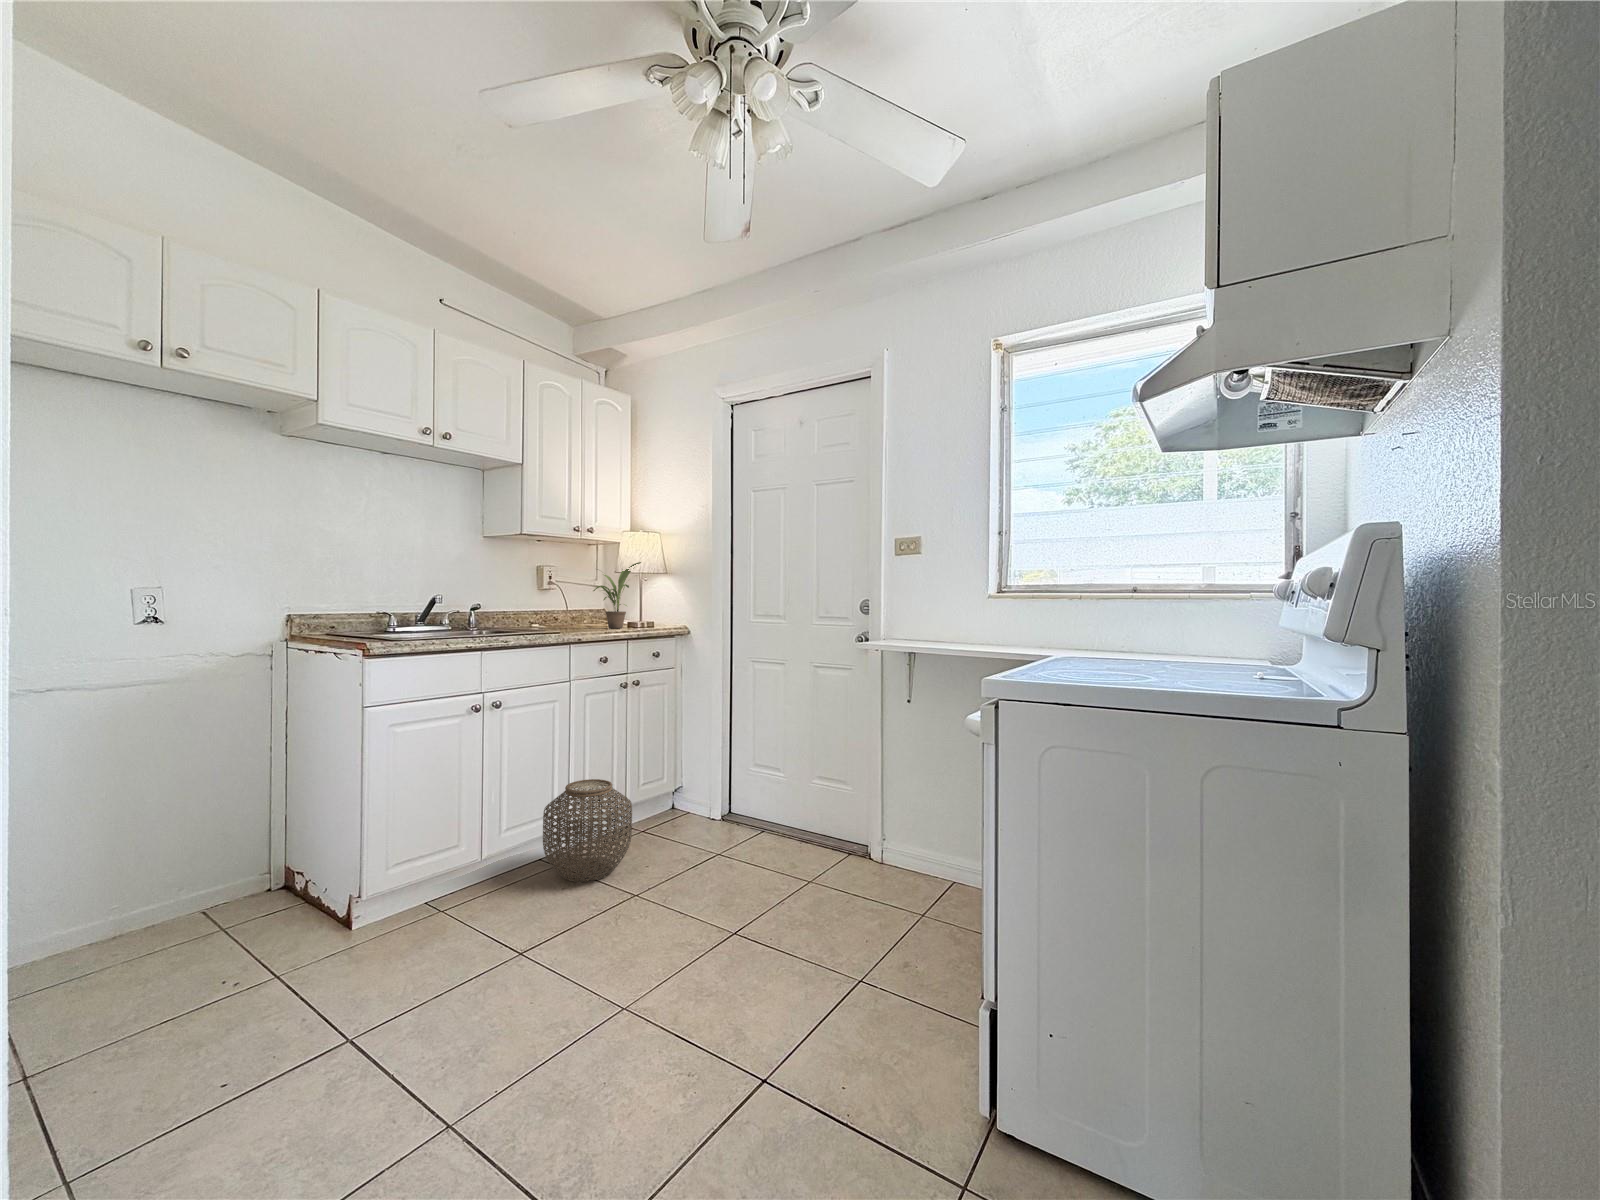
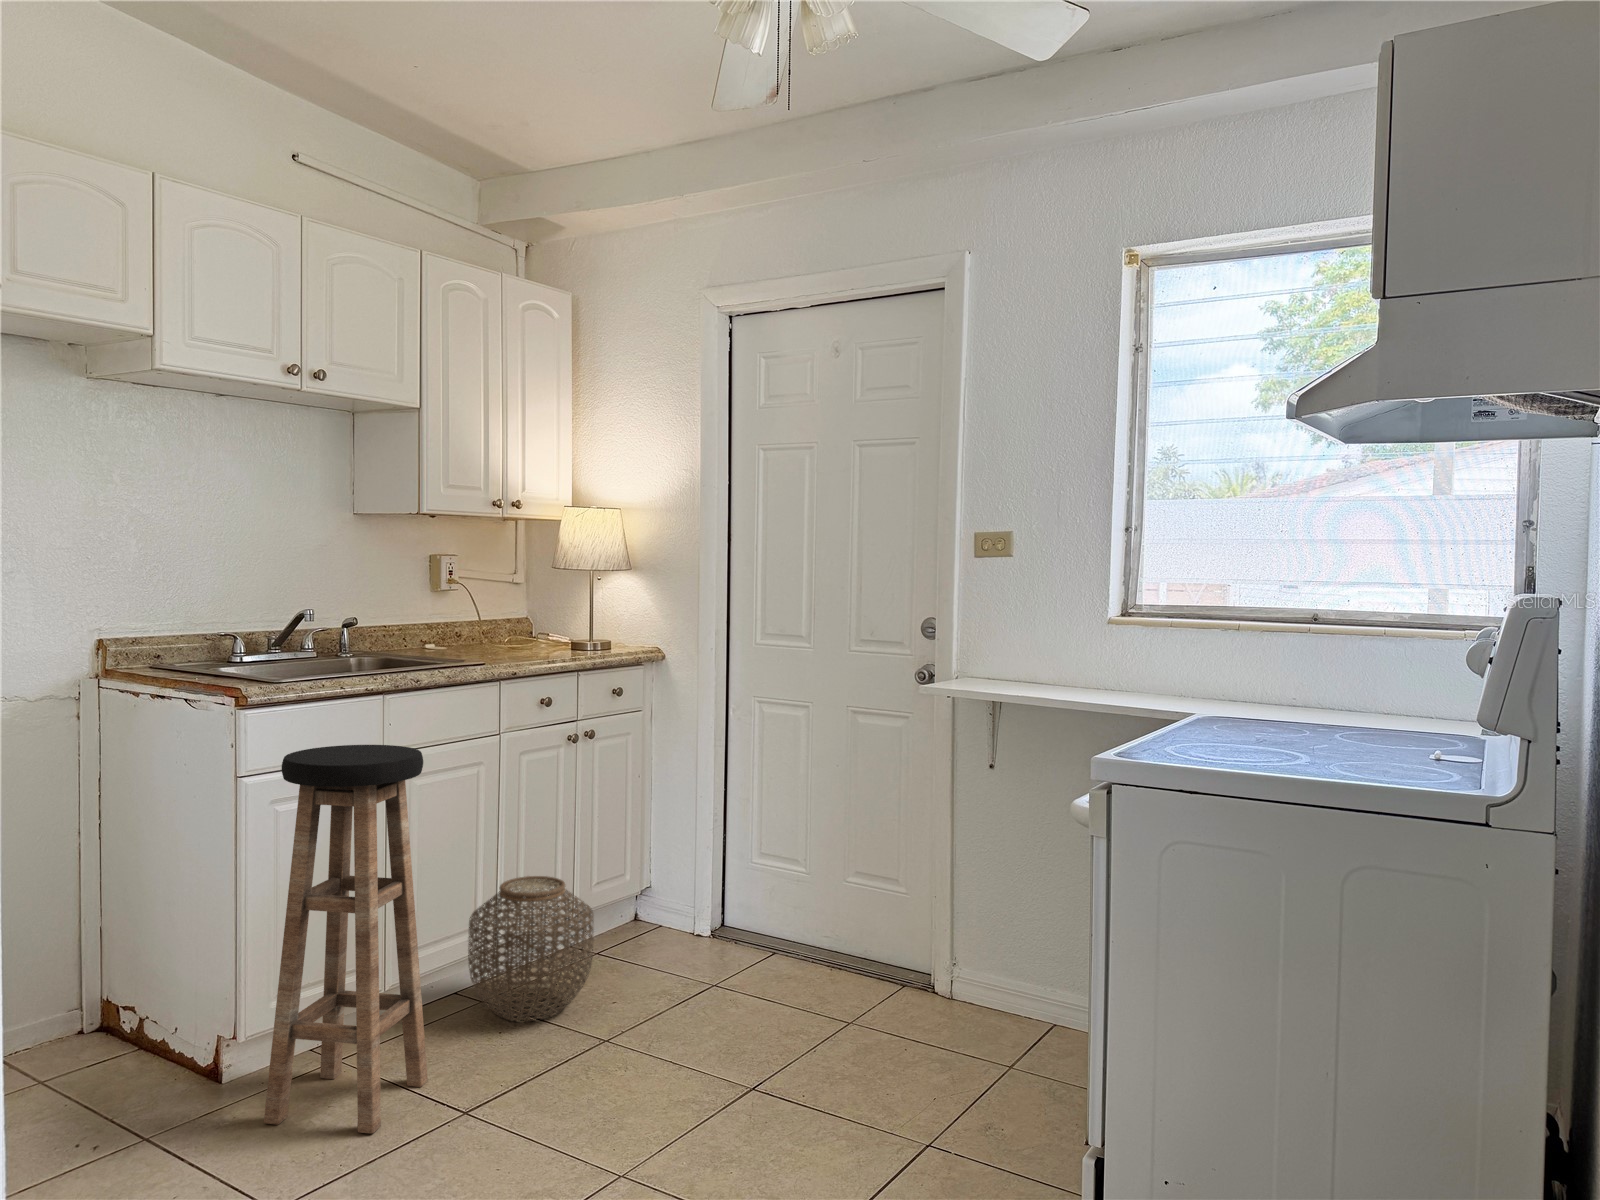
potted plant: present [593,562,641,628] -> none [515,549,591,650]
bar stool: none [371,684,501,968] -> present [264,745,428,1133]

